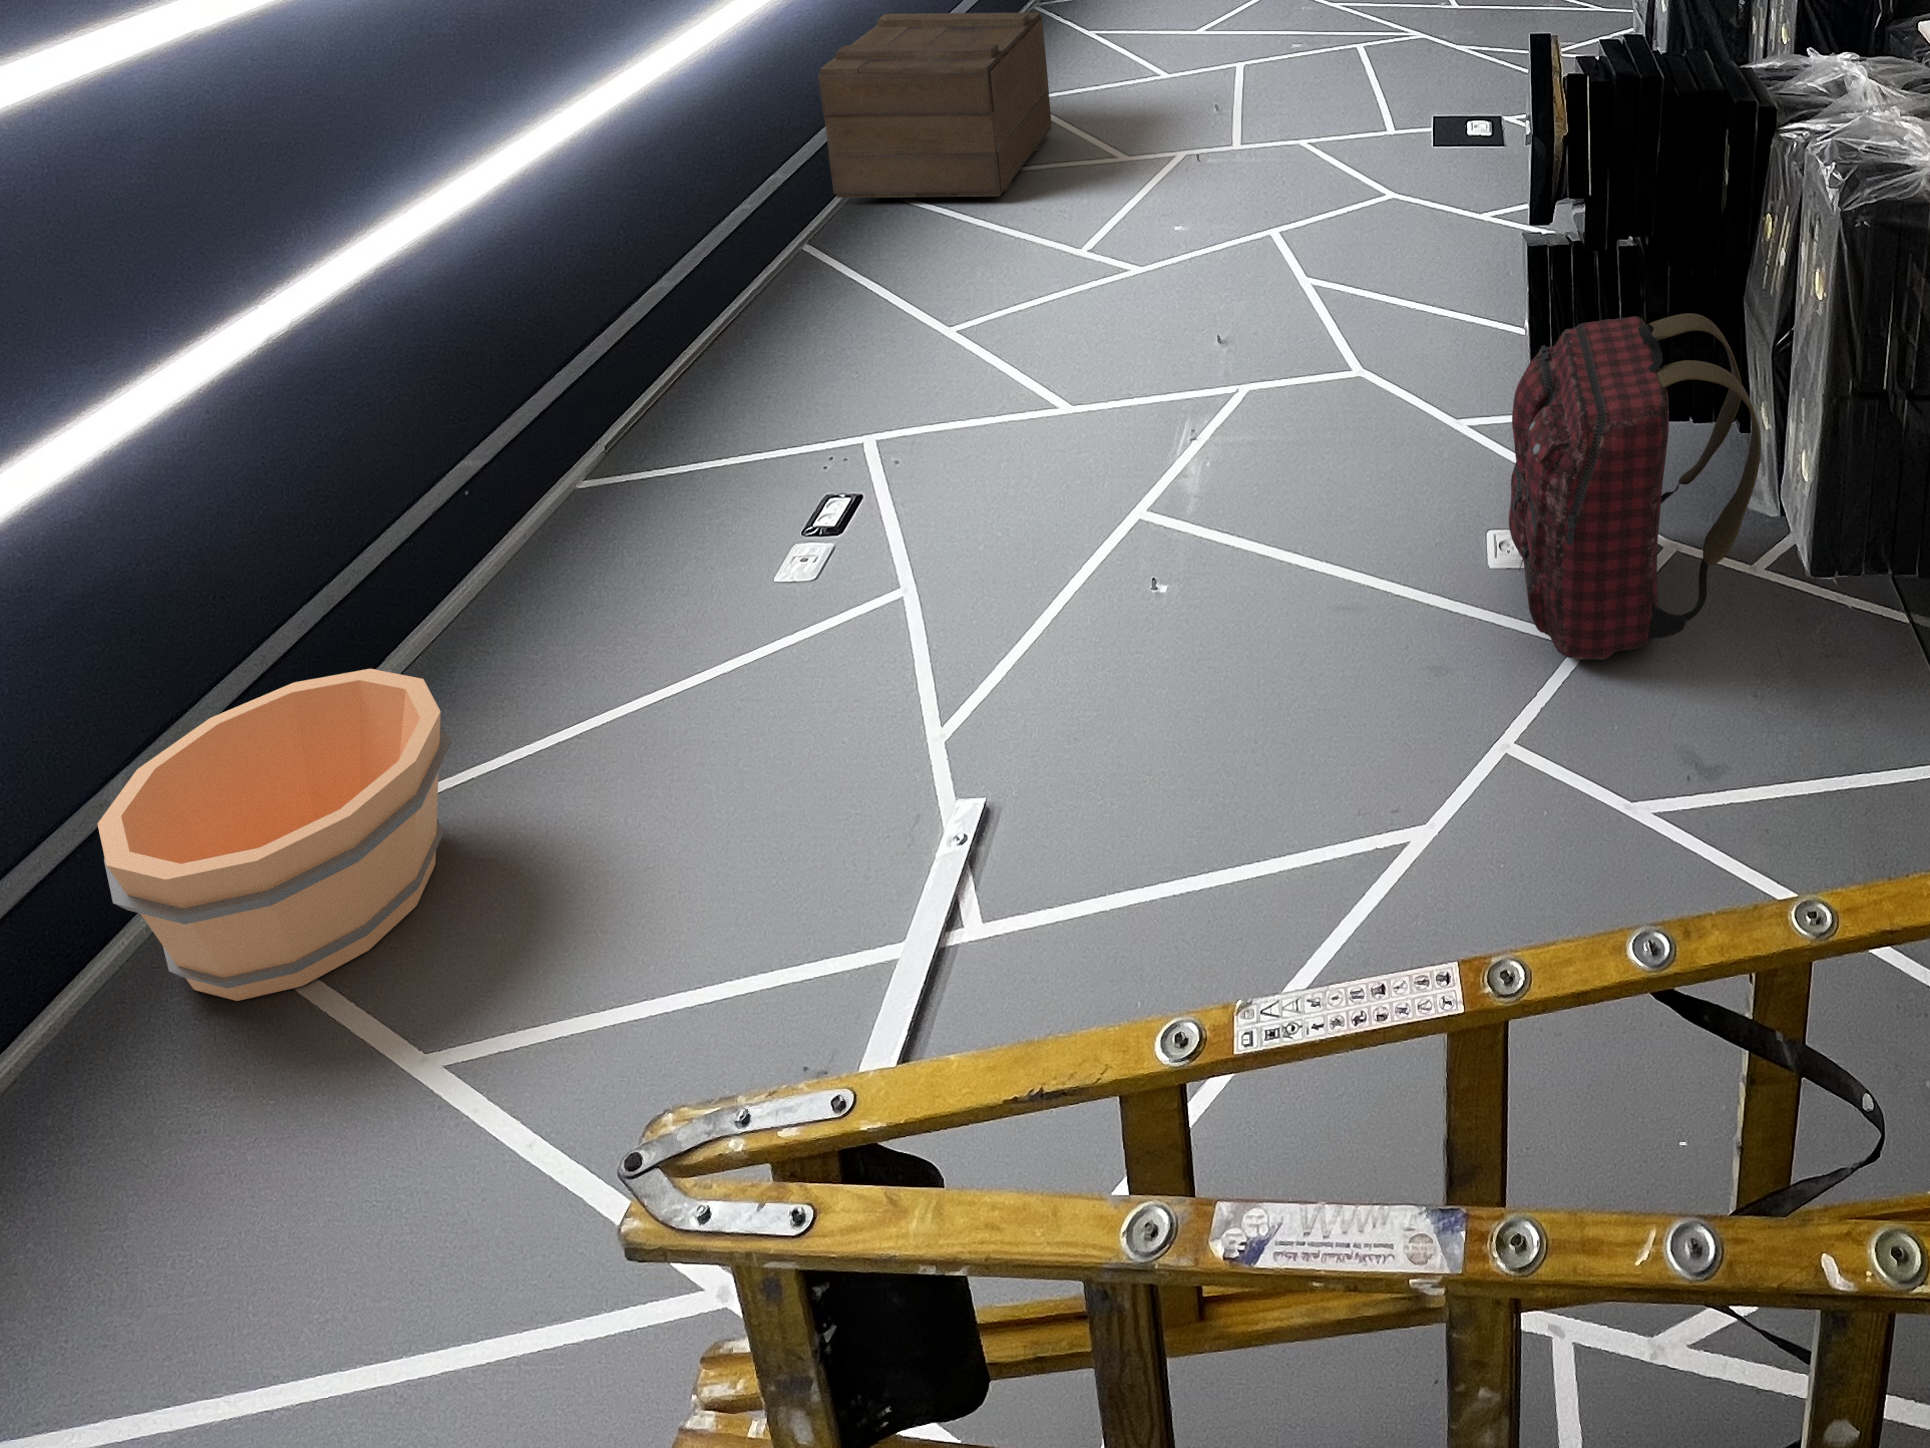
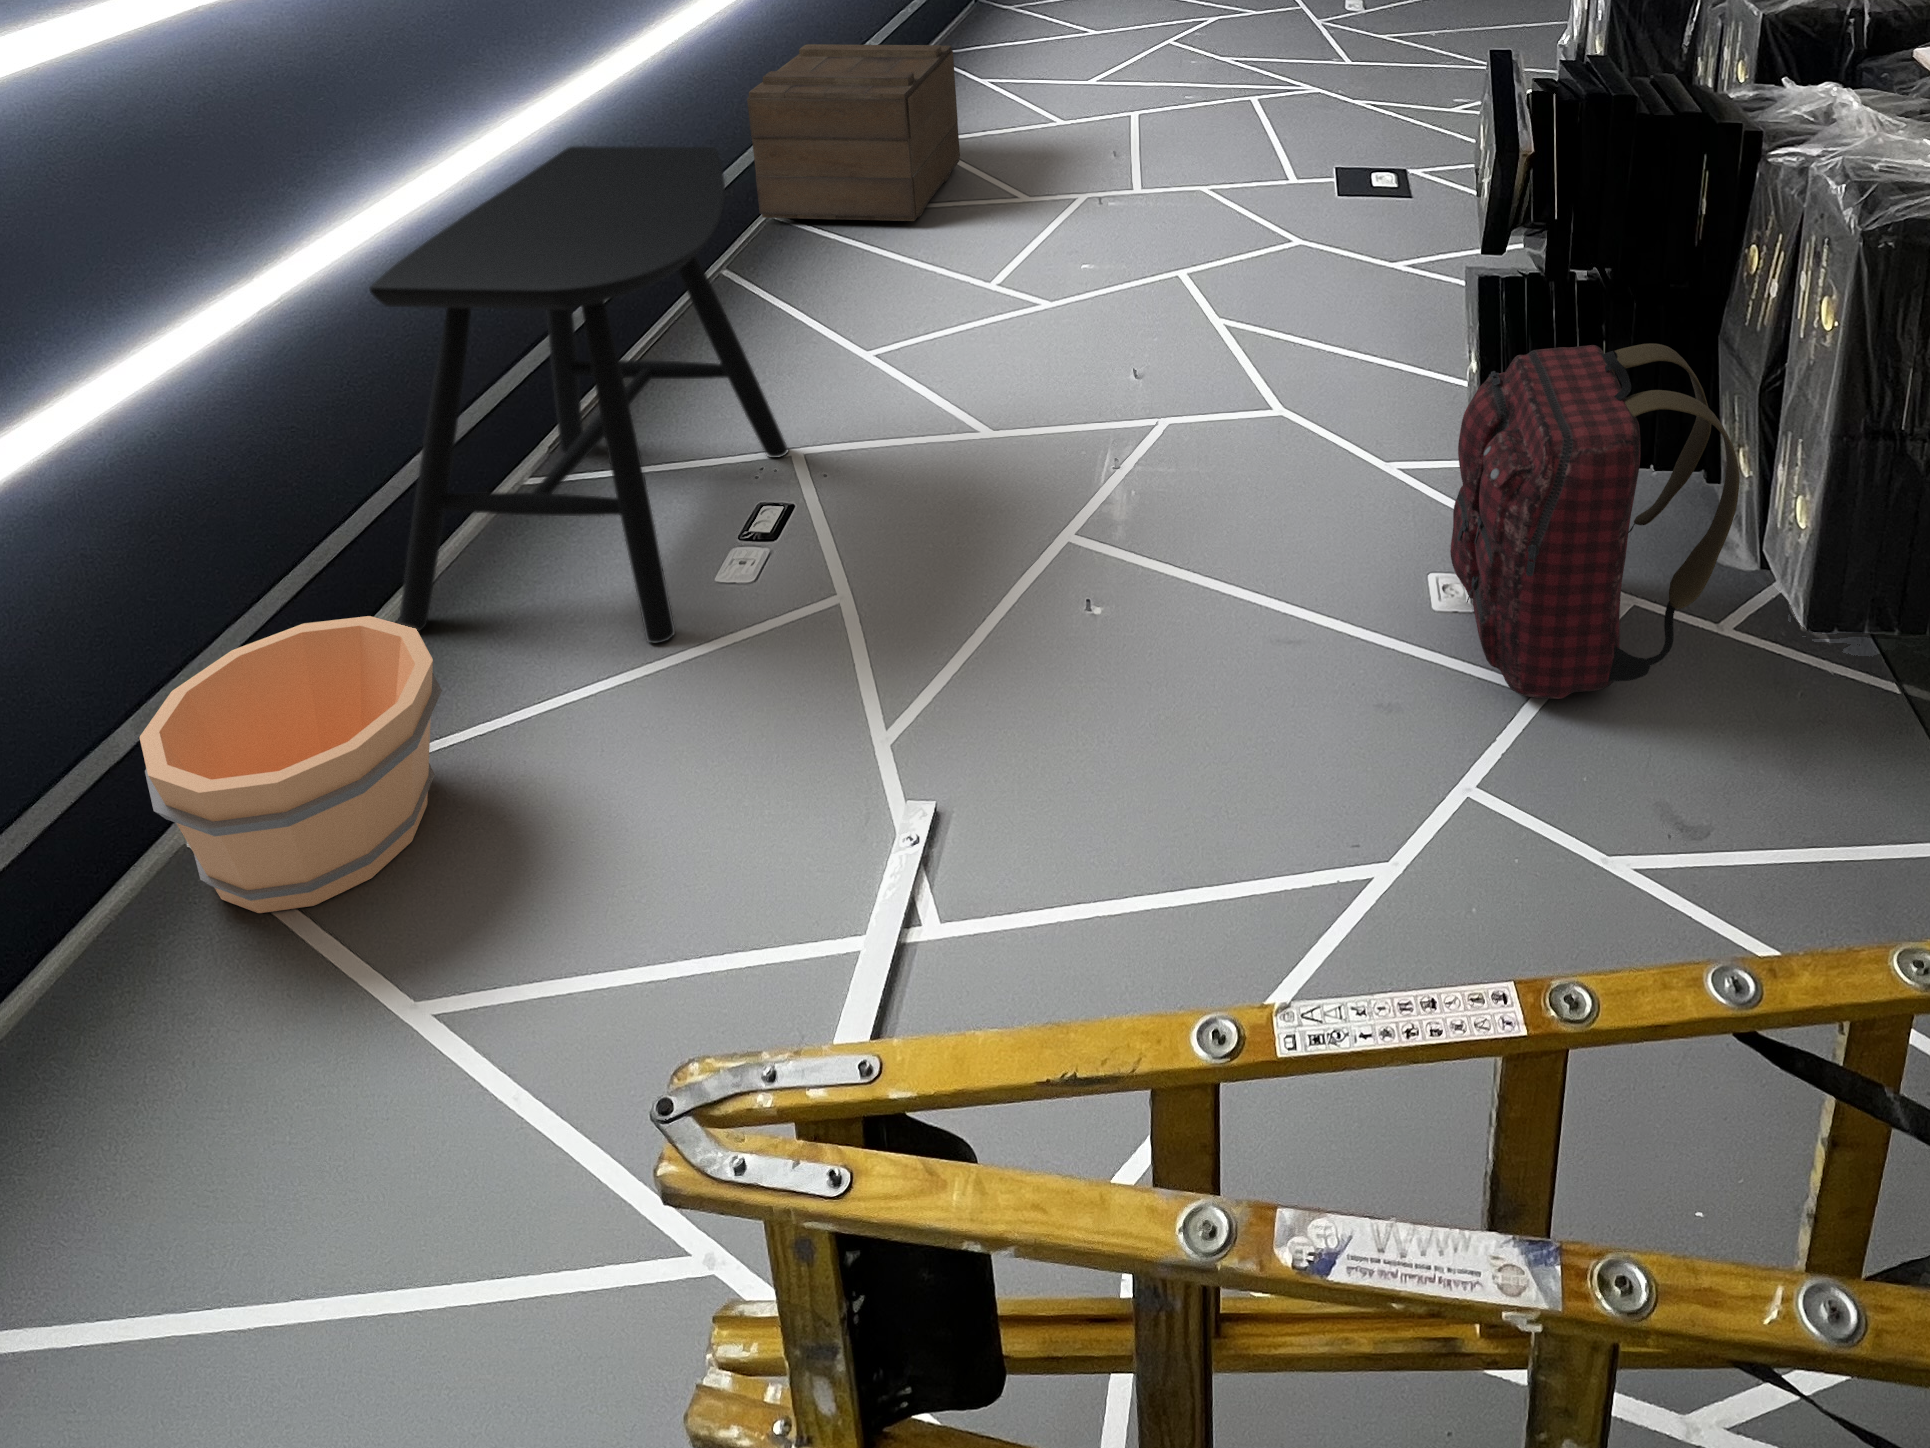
stool: none [372,144,852,680] -> present [369,146,789,643]

